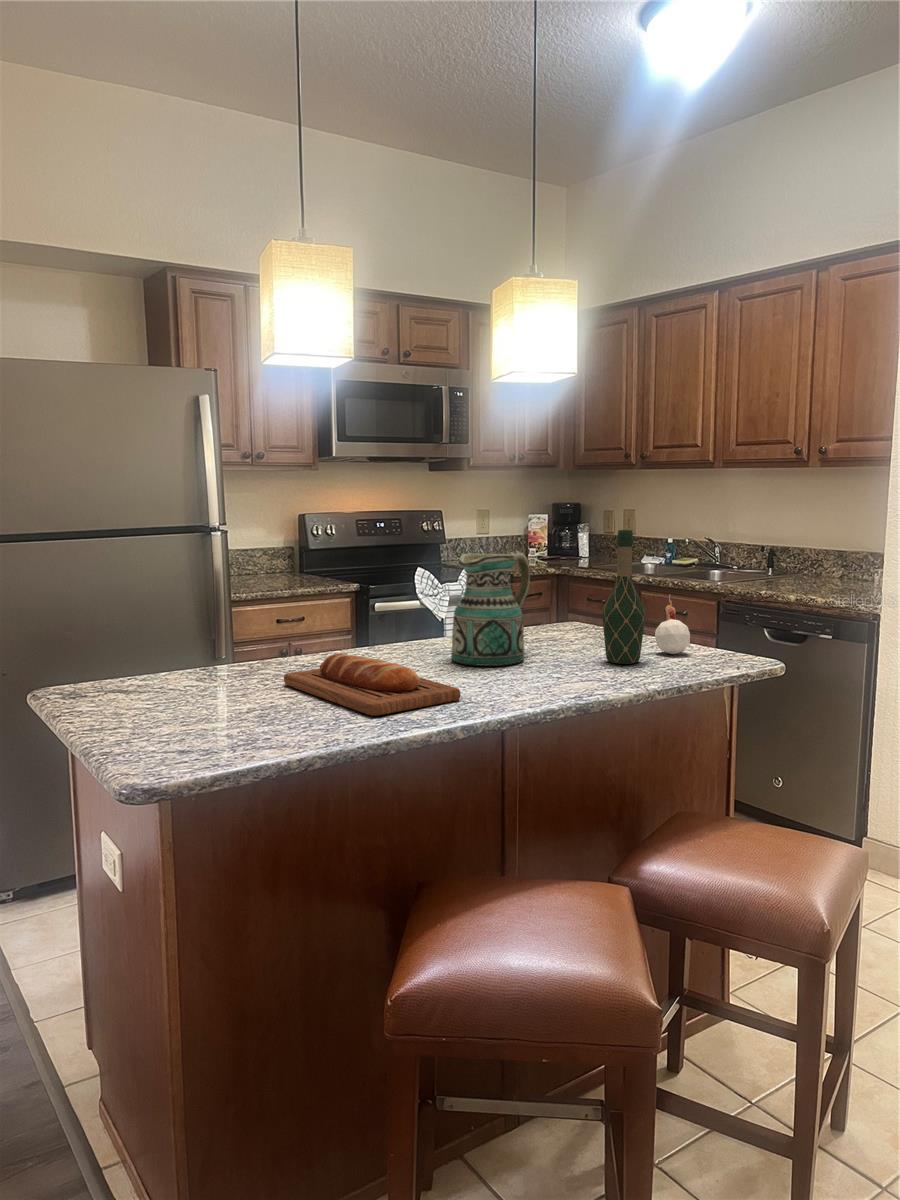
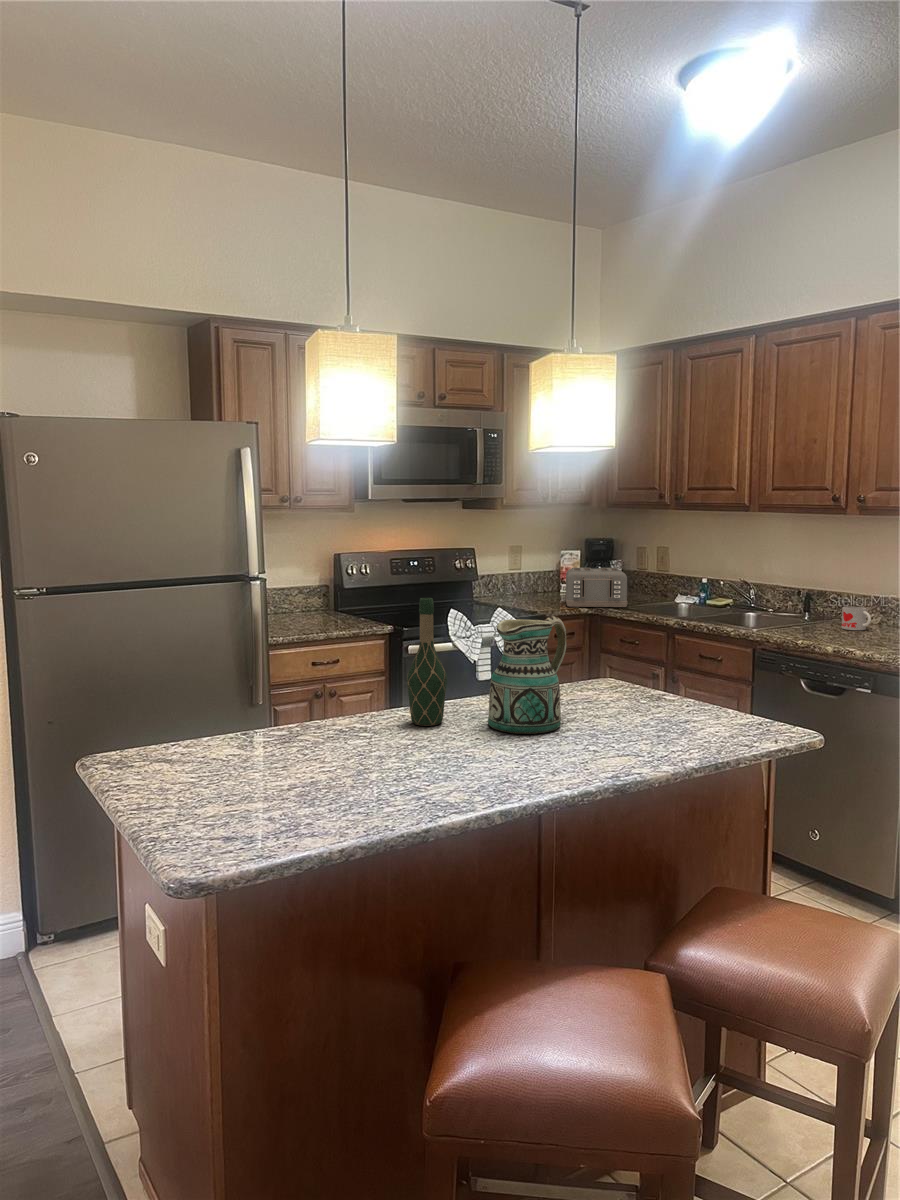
toaster: none [533,529,595,567] -> present [565,568,627,607]
wine bottle: present [602,530,645,664] -> present [407,598,447,726]
mug: none [807,560,836,583] -> present [841,607,871,630]
candle: present [655,596,690,654] -> none [692,660,727,722]
bread loaf: present [284,654,461,716] -> none [324,724,499,797]

